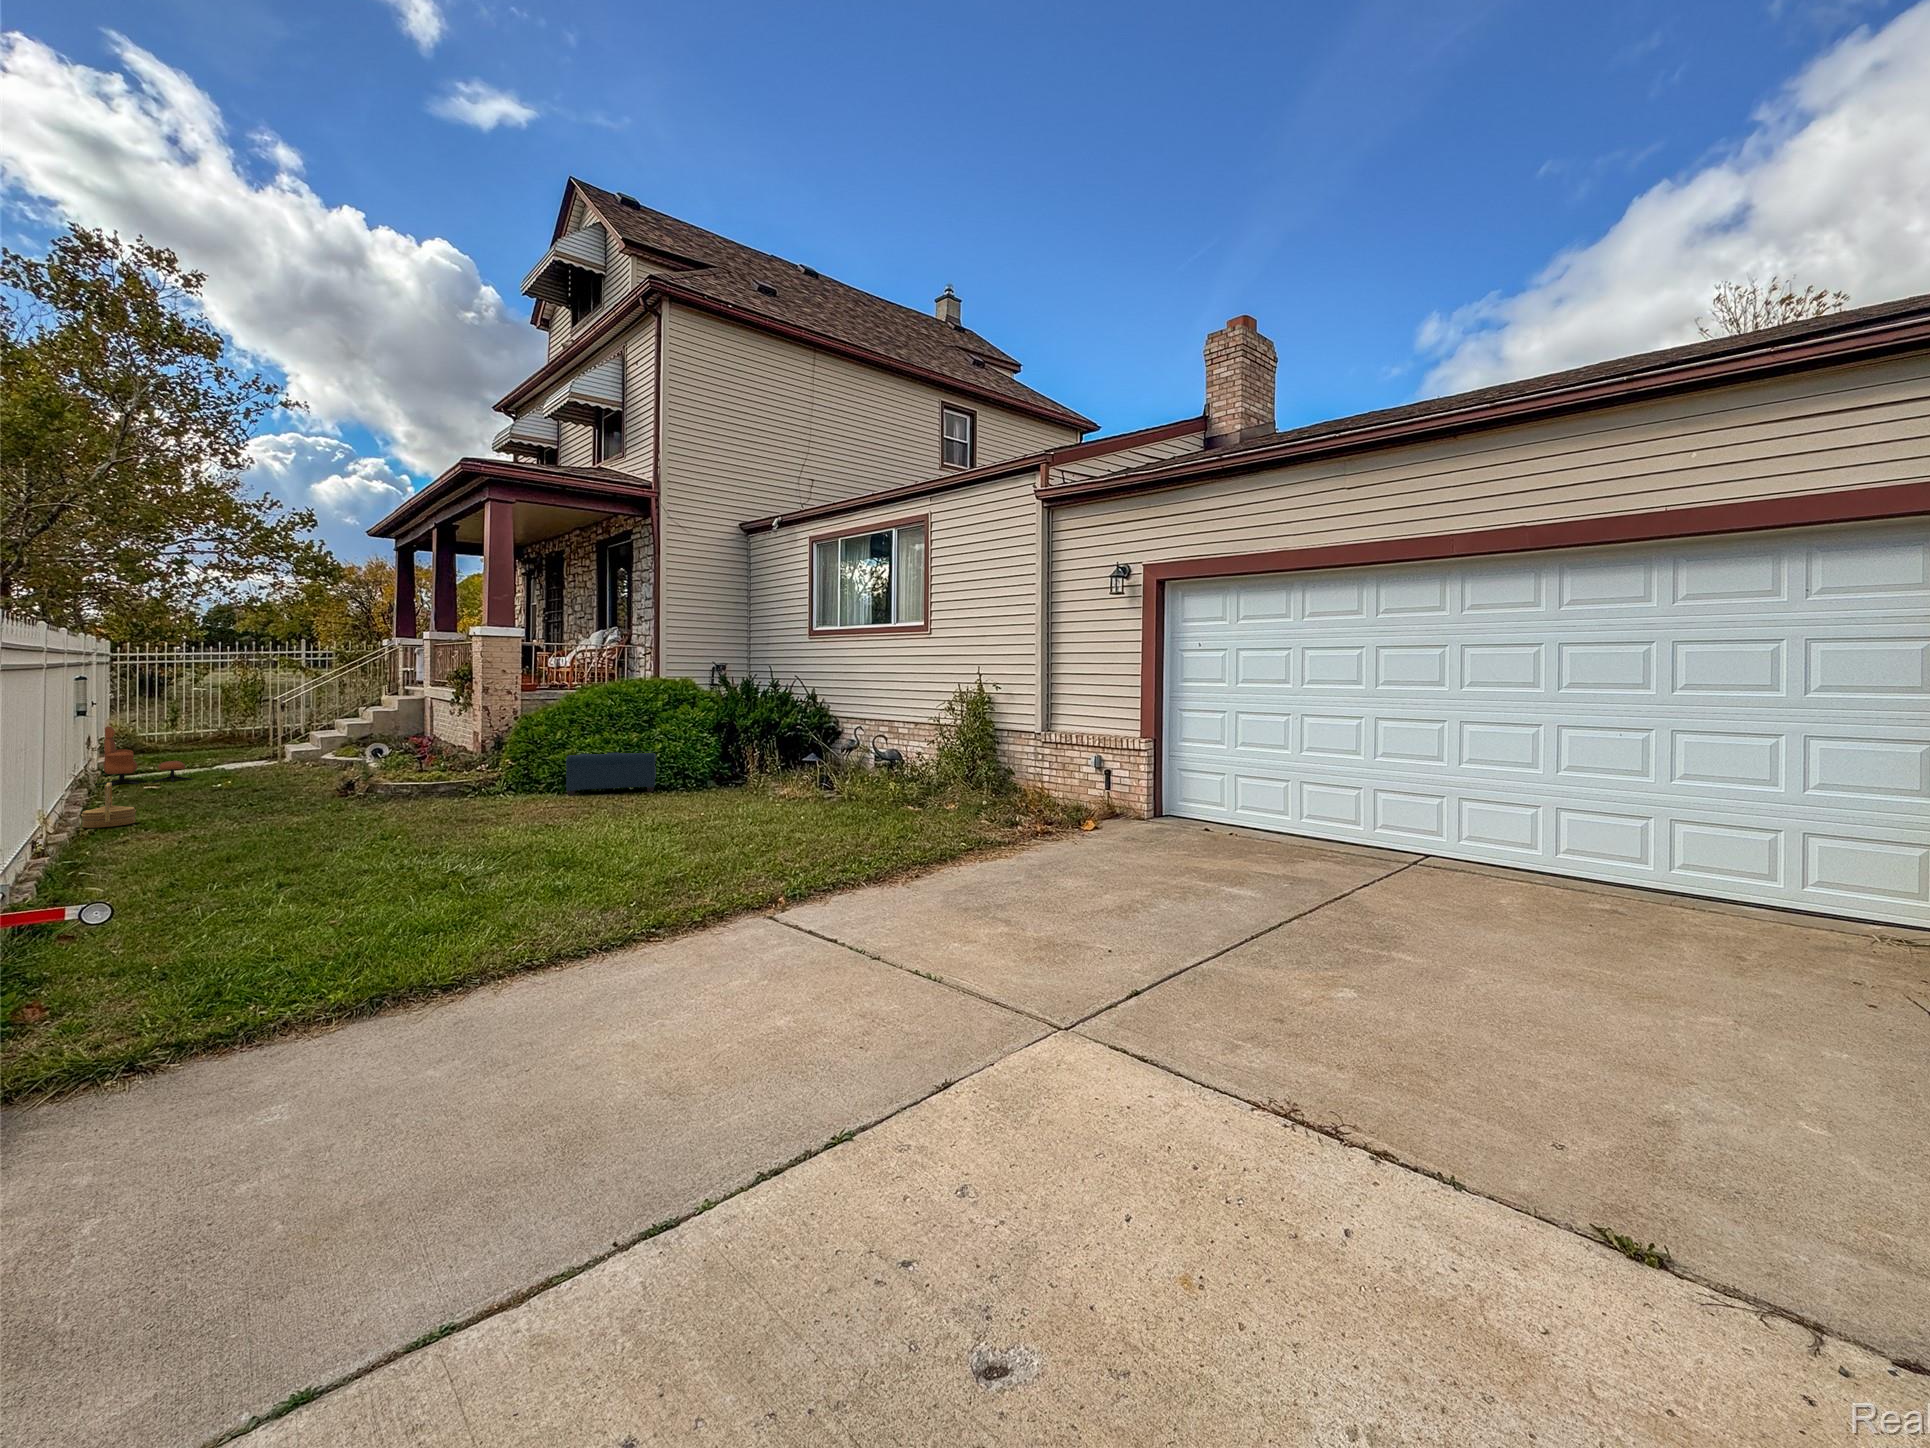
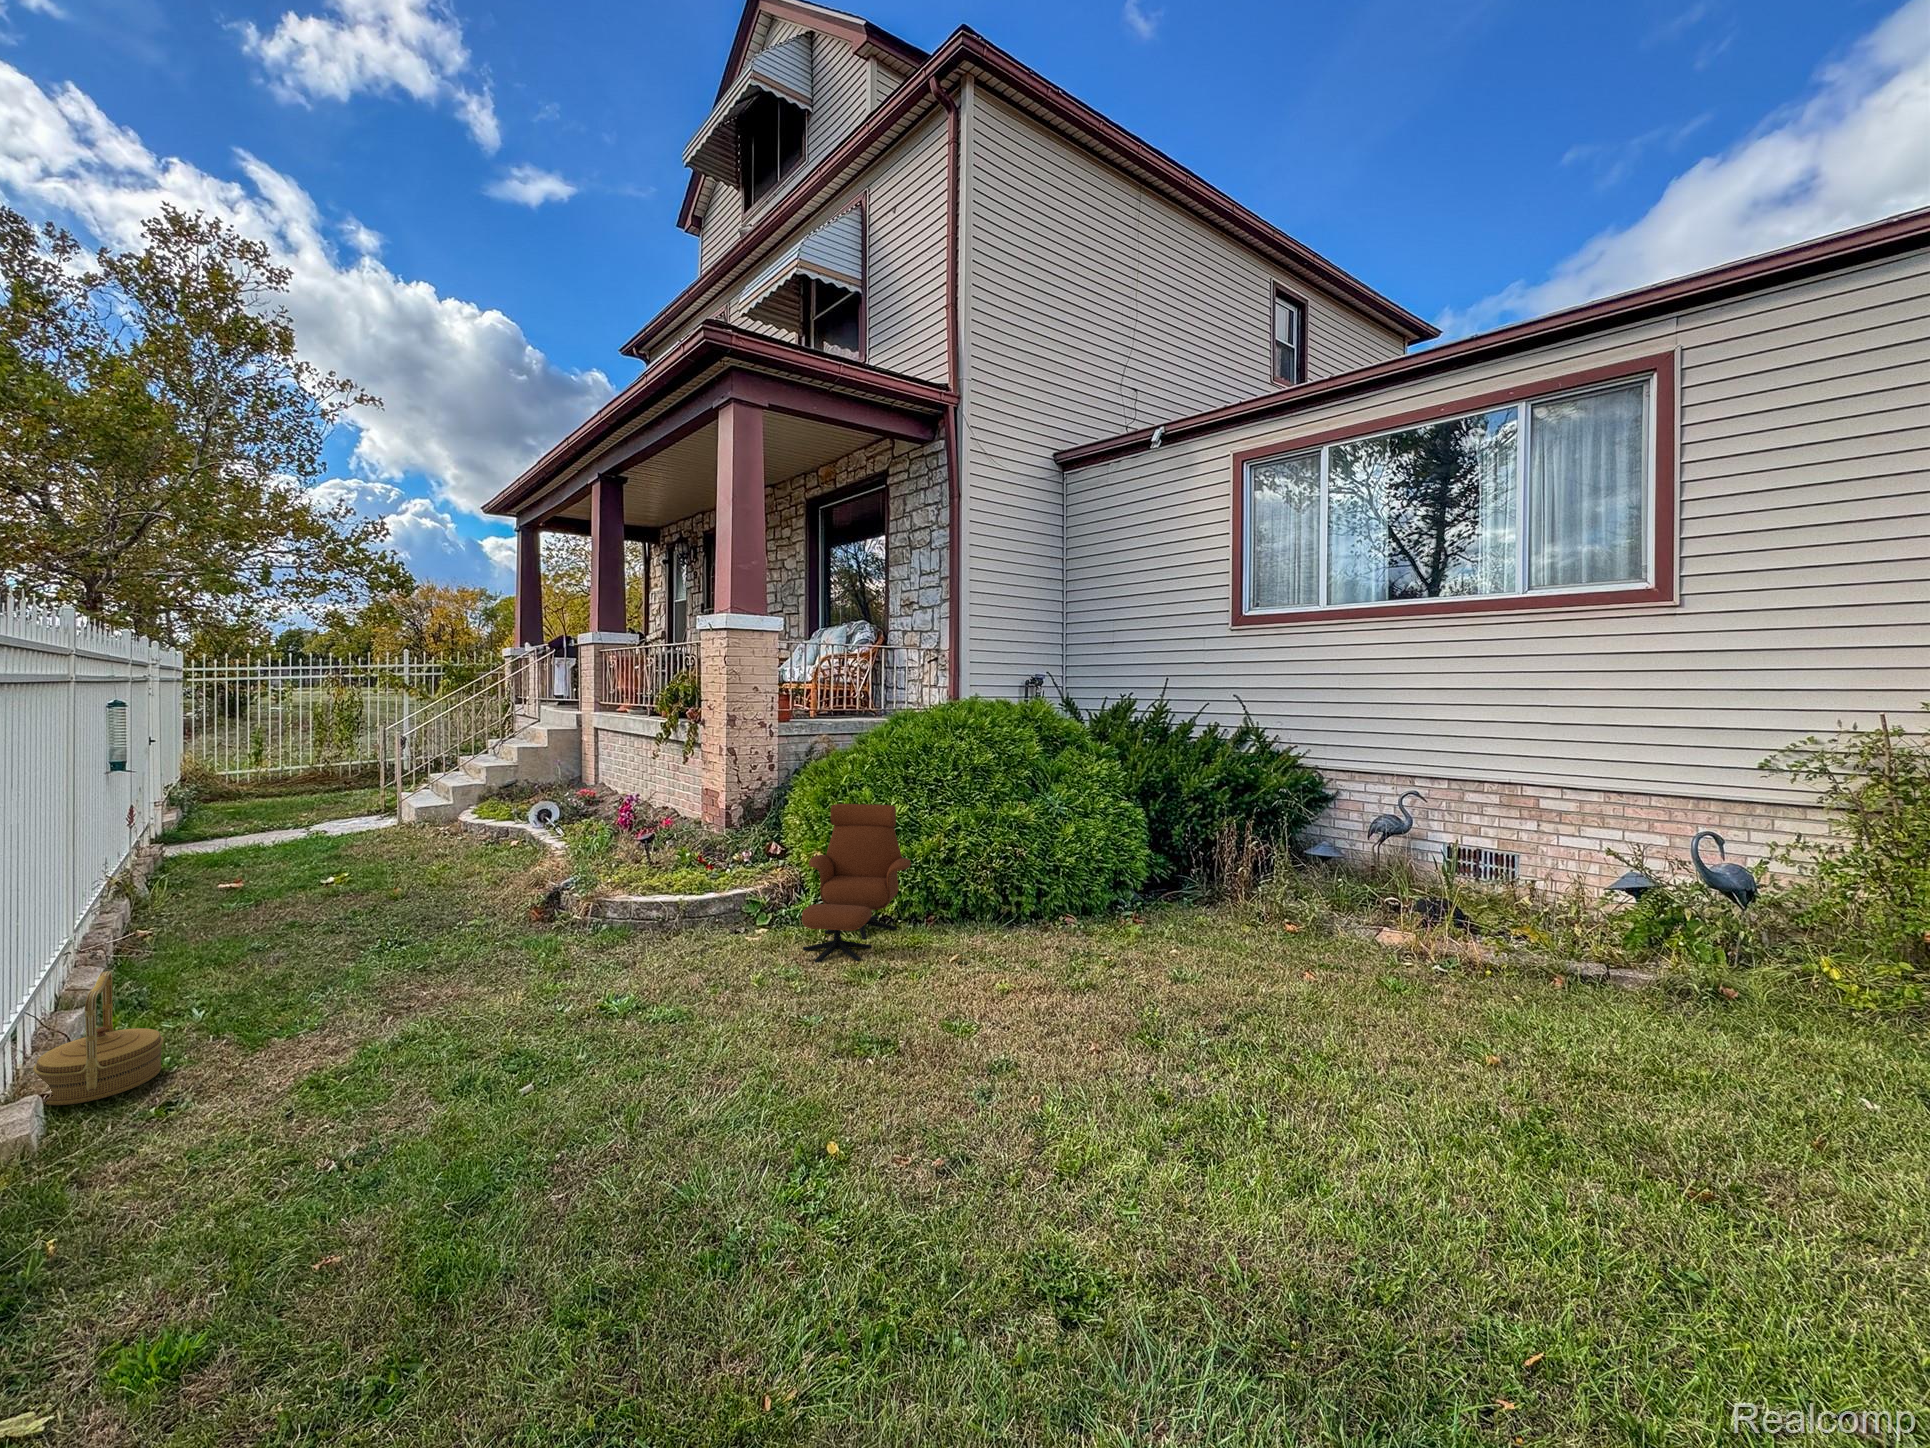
lounge chair: present [96,727,192,785] -> present [802,804,911,963]
bench: present [566,752,656,796] -> none [957,847,1133,949]

